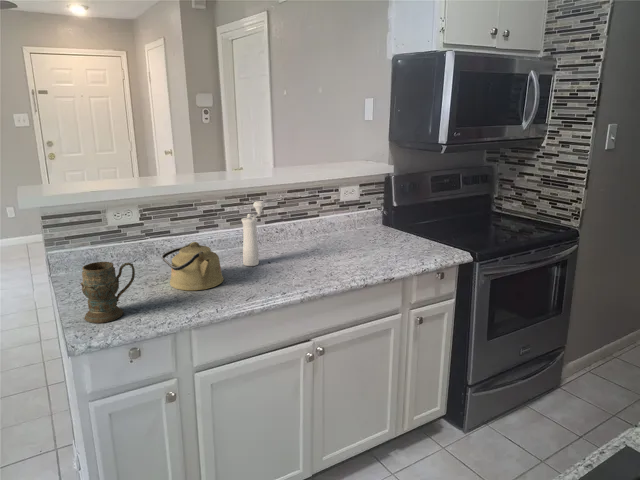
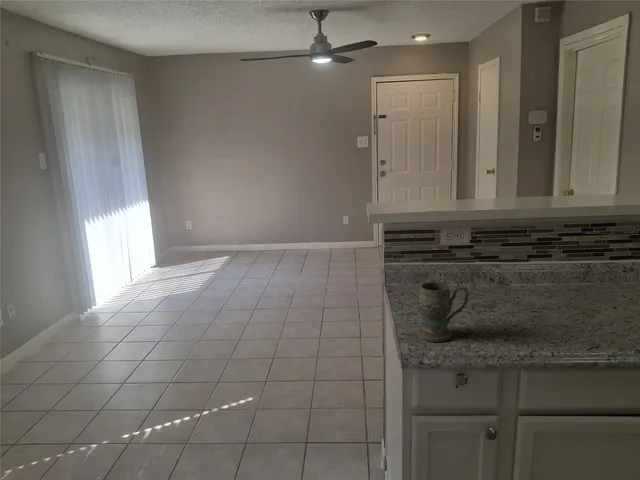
pepper mill: present [241,201,265,266] -> none [581,233,615,307]
kettle: present [162,242,224,290] -> none [492,273,558,326]

